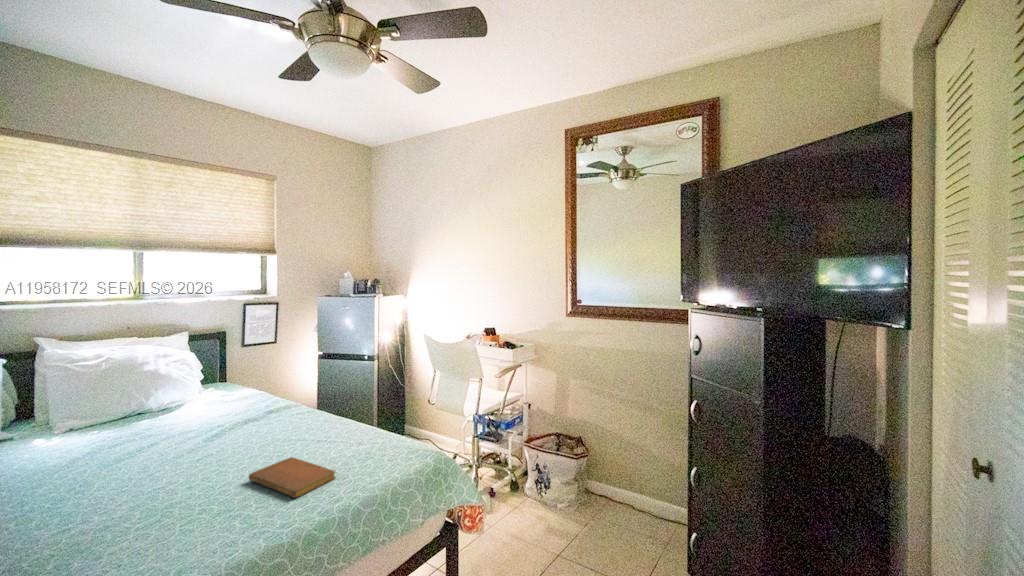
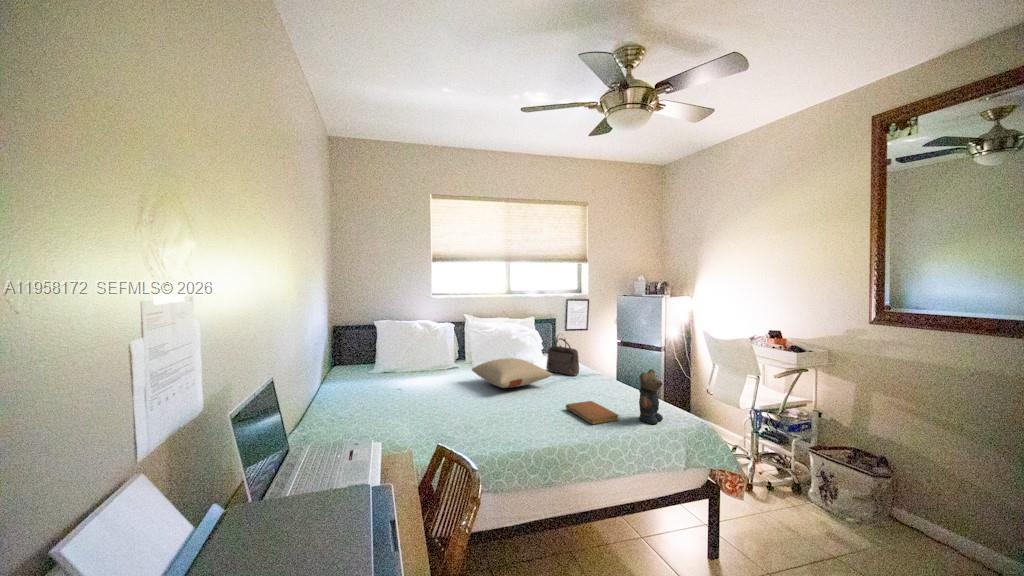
handbag: none [211,358,268,418] -> present [546,338,579,376]
teddy bear: none [363,399,393,472] -> present [639,369,663,424]
pillow: none [44,410,223,469] -> present [472,358,553,388]

